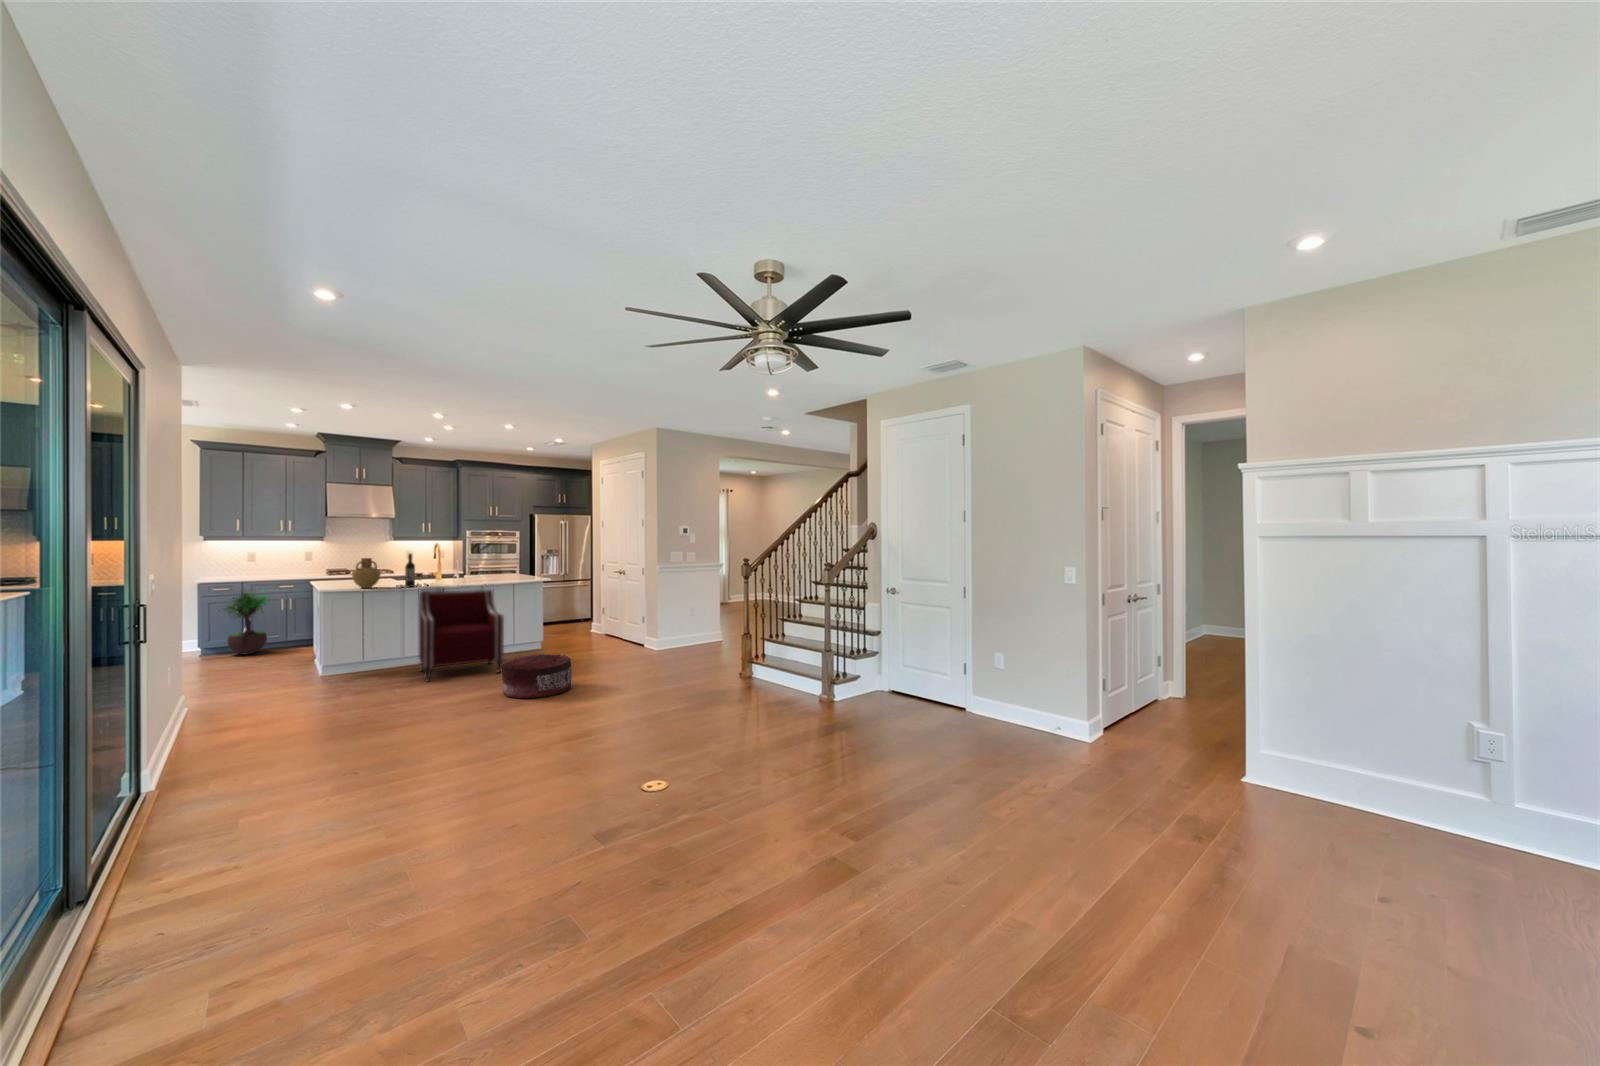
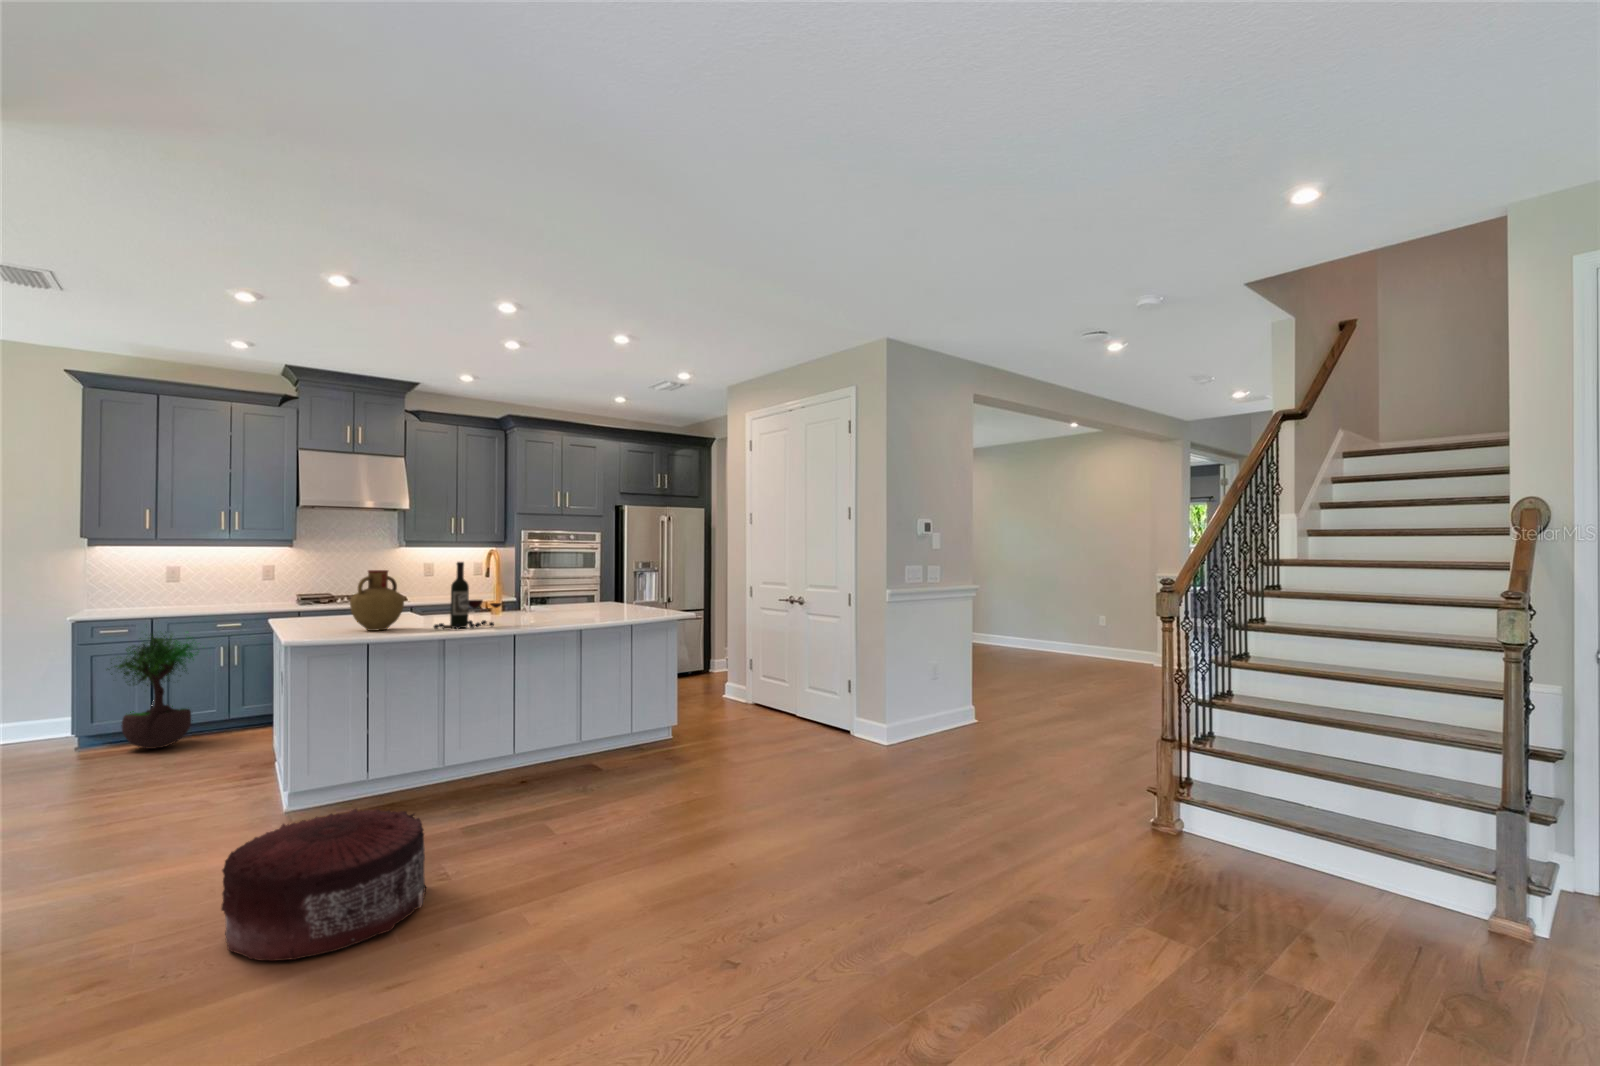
armchair: present [418,587,504,681] -> none [476,622,650,833]
pouf: present [502,654,572,698] -> present [221,809,426,961]

